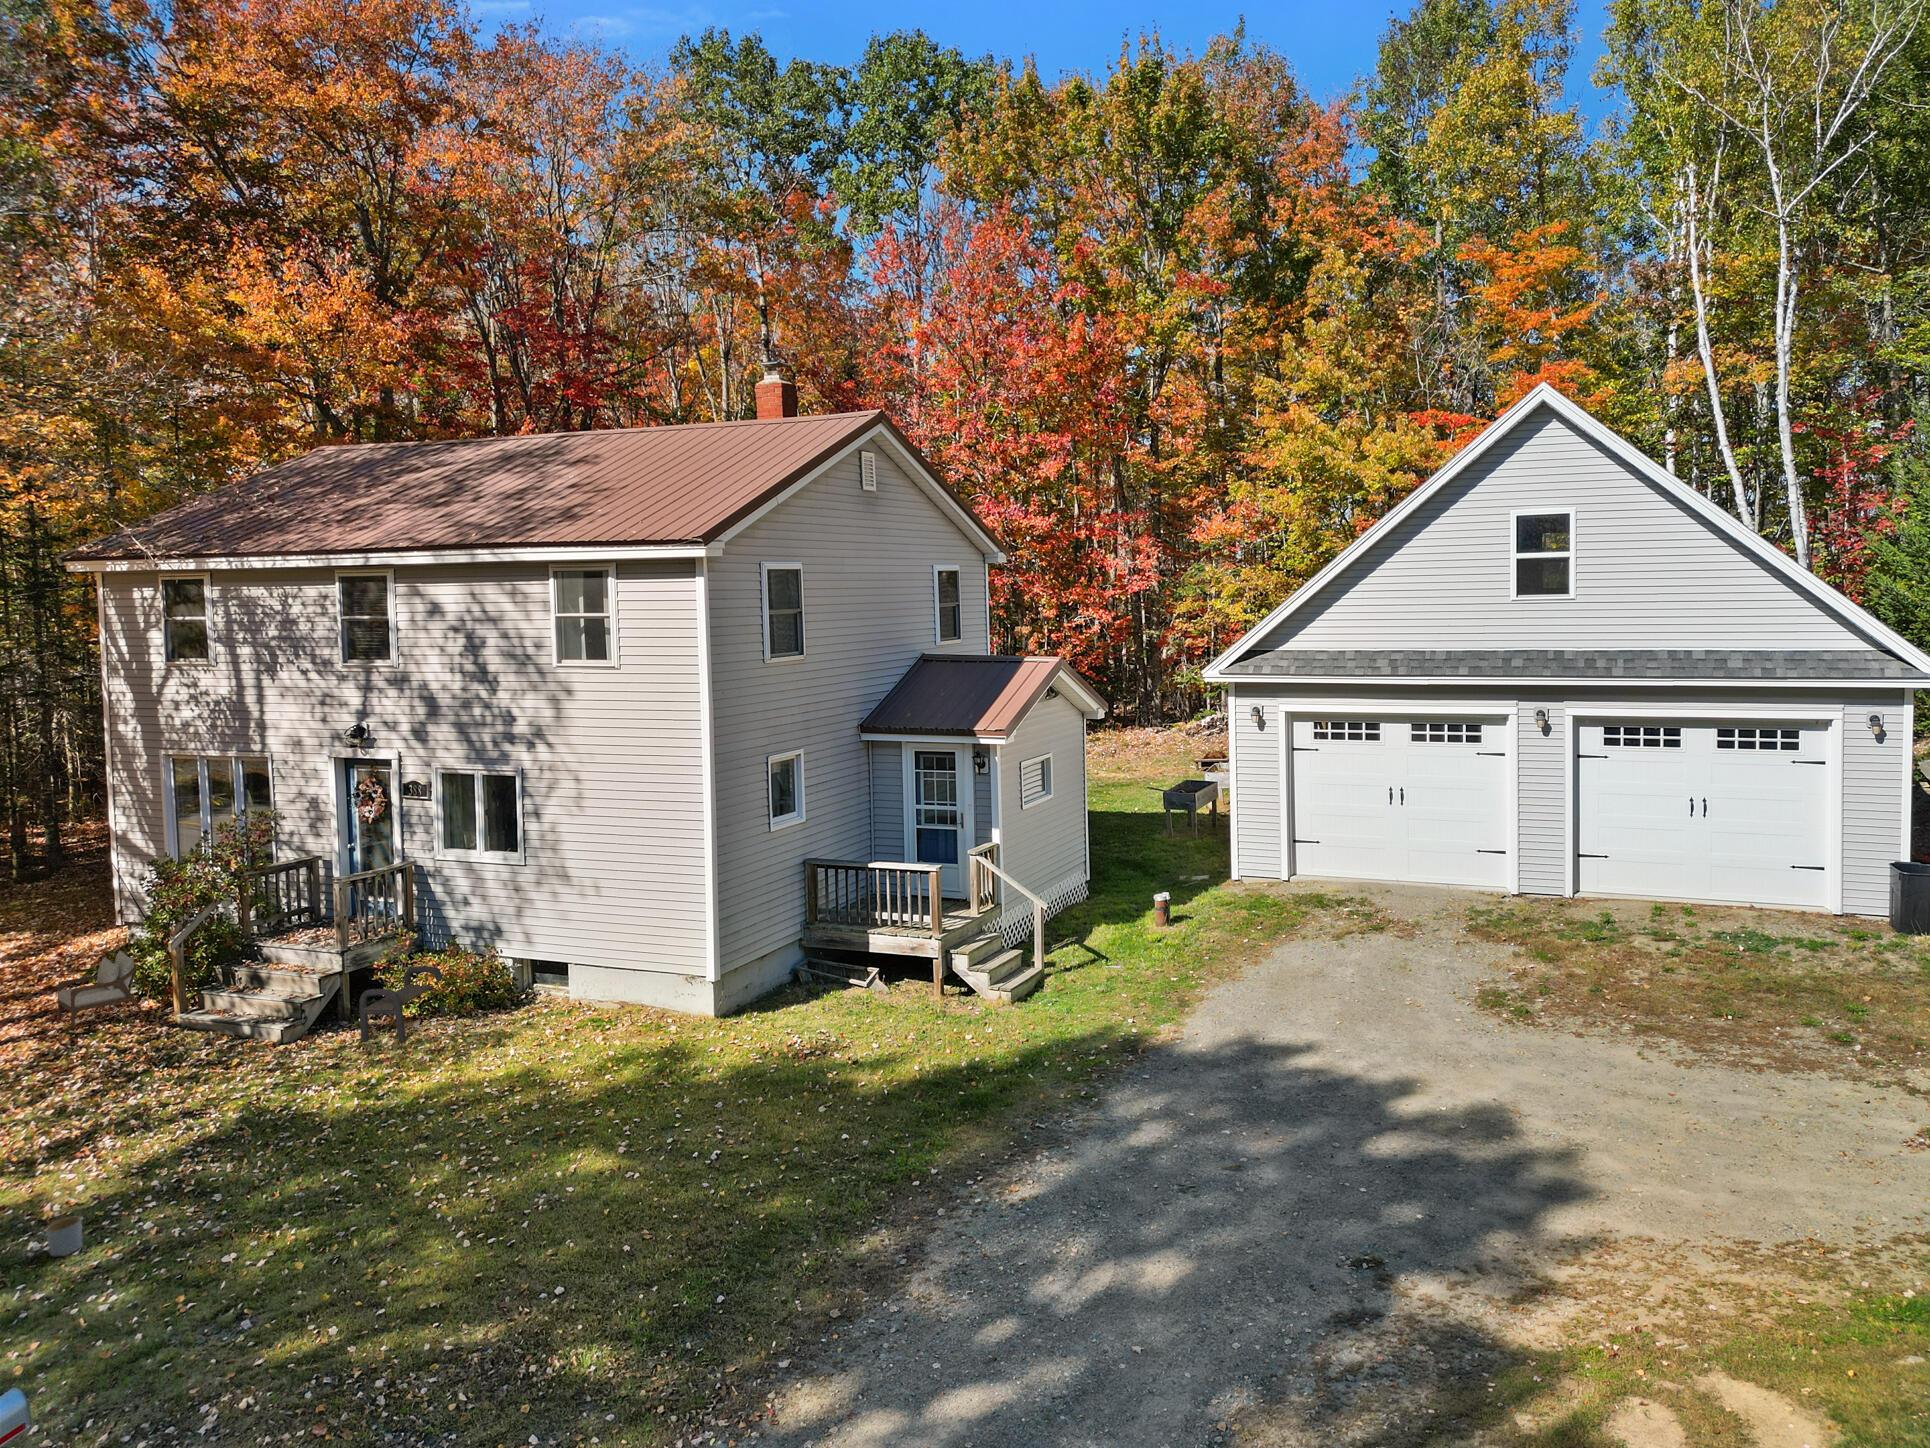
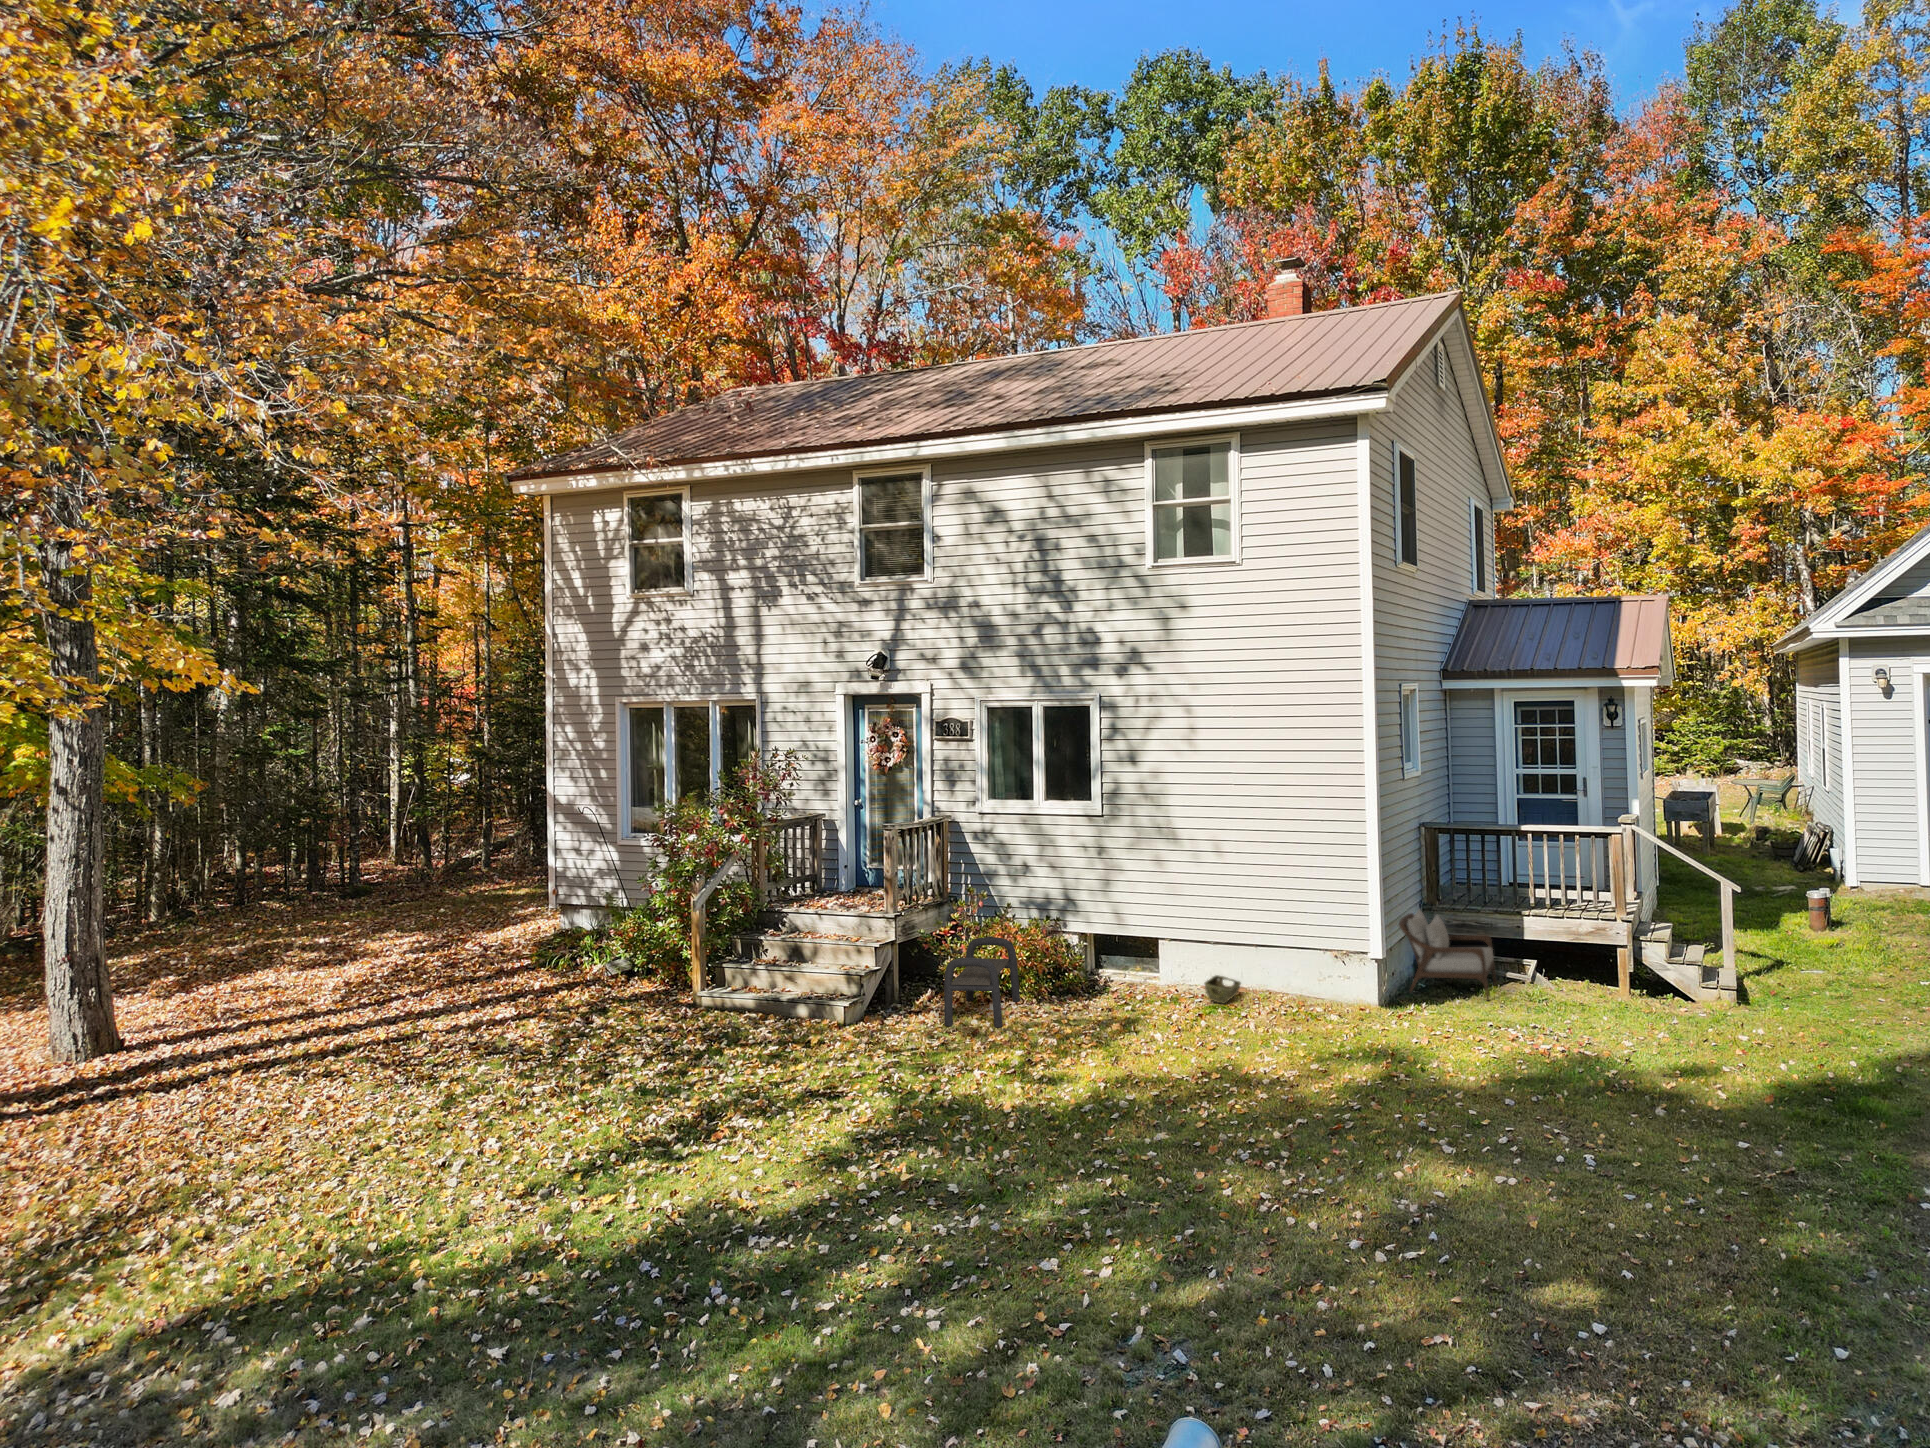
armchair: present [58,951,142,1029] -> present [1399,910,1497,1001]
woven basket: none [584,991,622,1016] -> present [1204,975,1241,1004]
planter: present [46,1217,82,1256] -> none [814,1223,855,1283]

